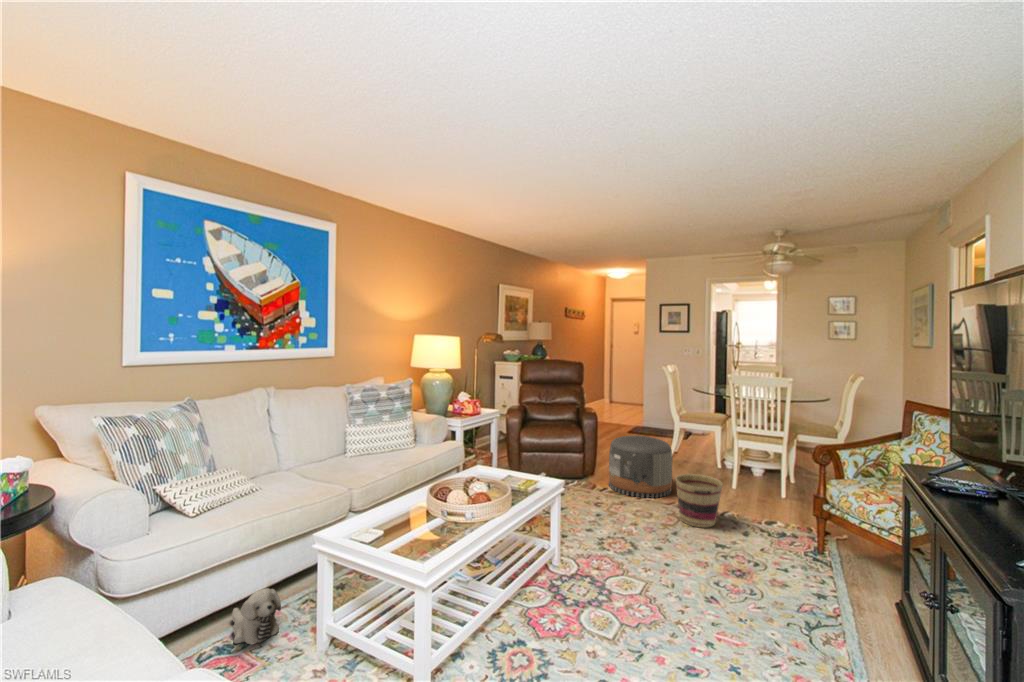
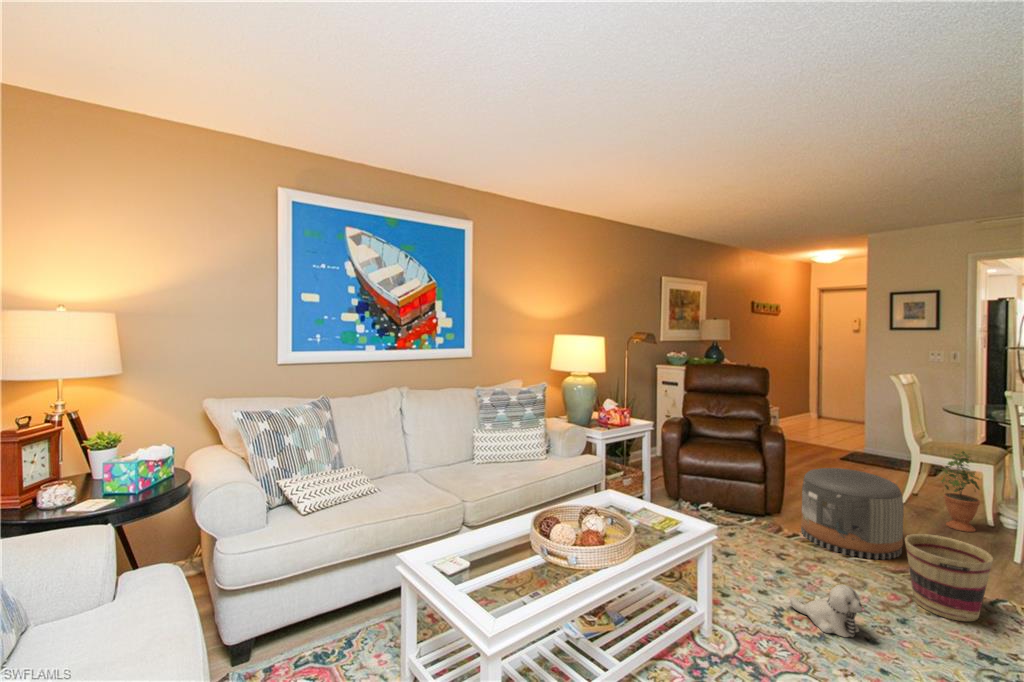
potted plant: none [690,416,714,473] -> present [941,452,980,532]
plush toy: present [232,588,281,644] -> present [790,584,862,638]

